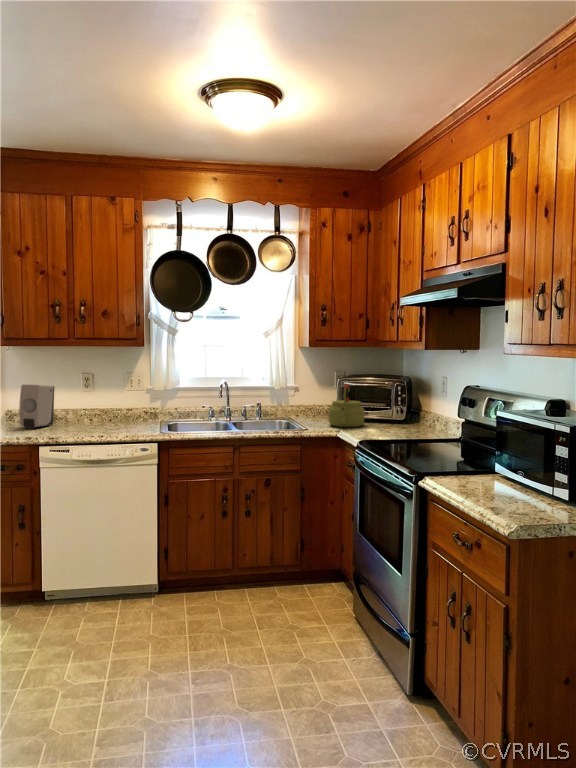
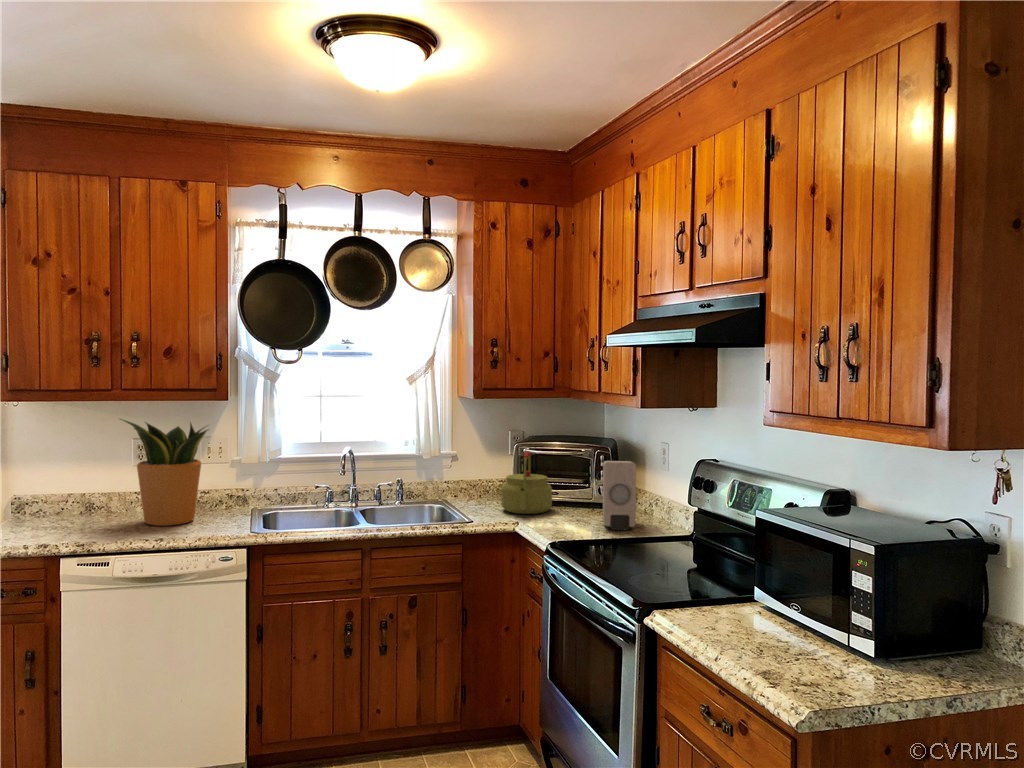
potted plant: none [73,358,132,429] -> present [121,419,208,526]
soap dispenser: present [19,384,54,429] -> present [603,461,636,530]

